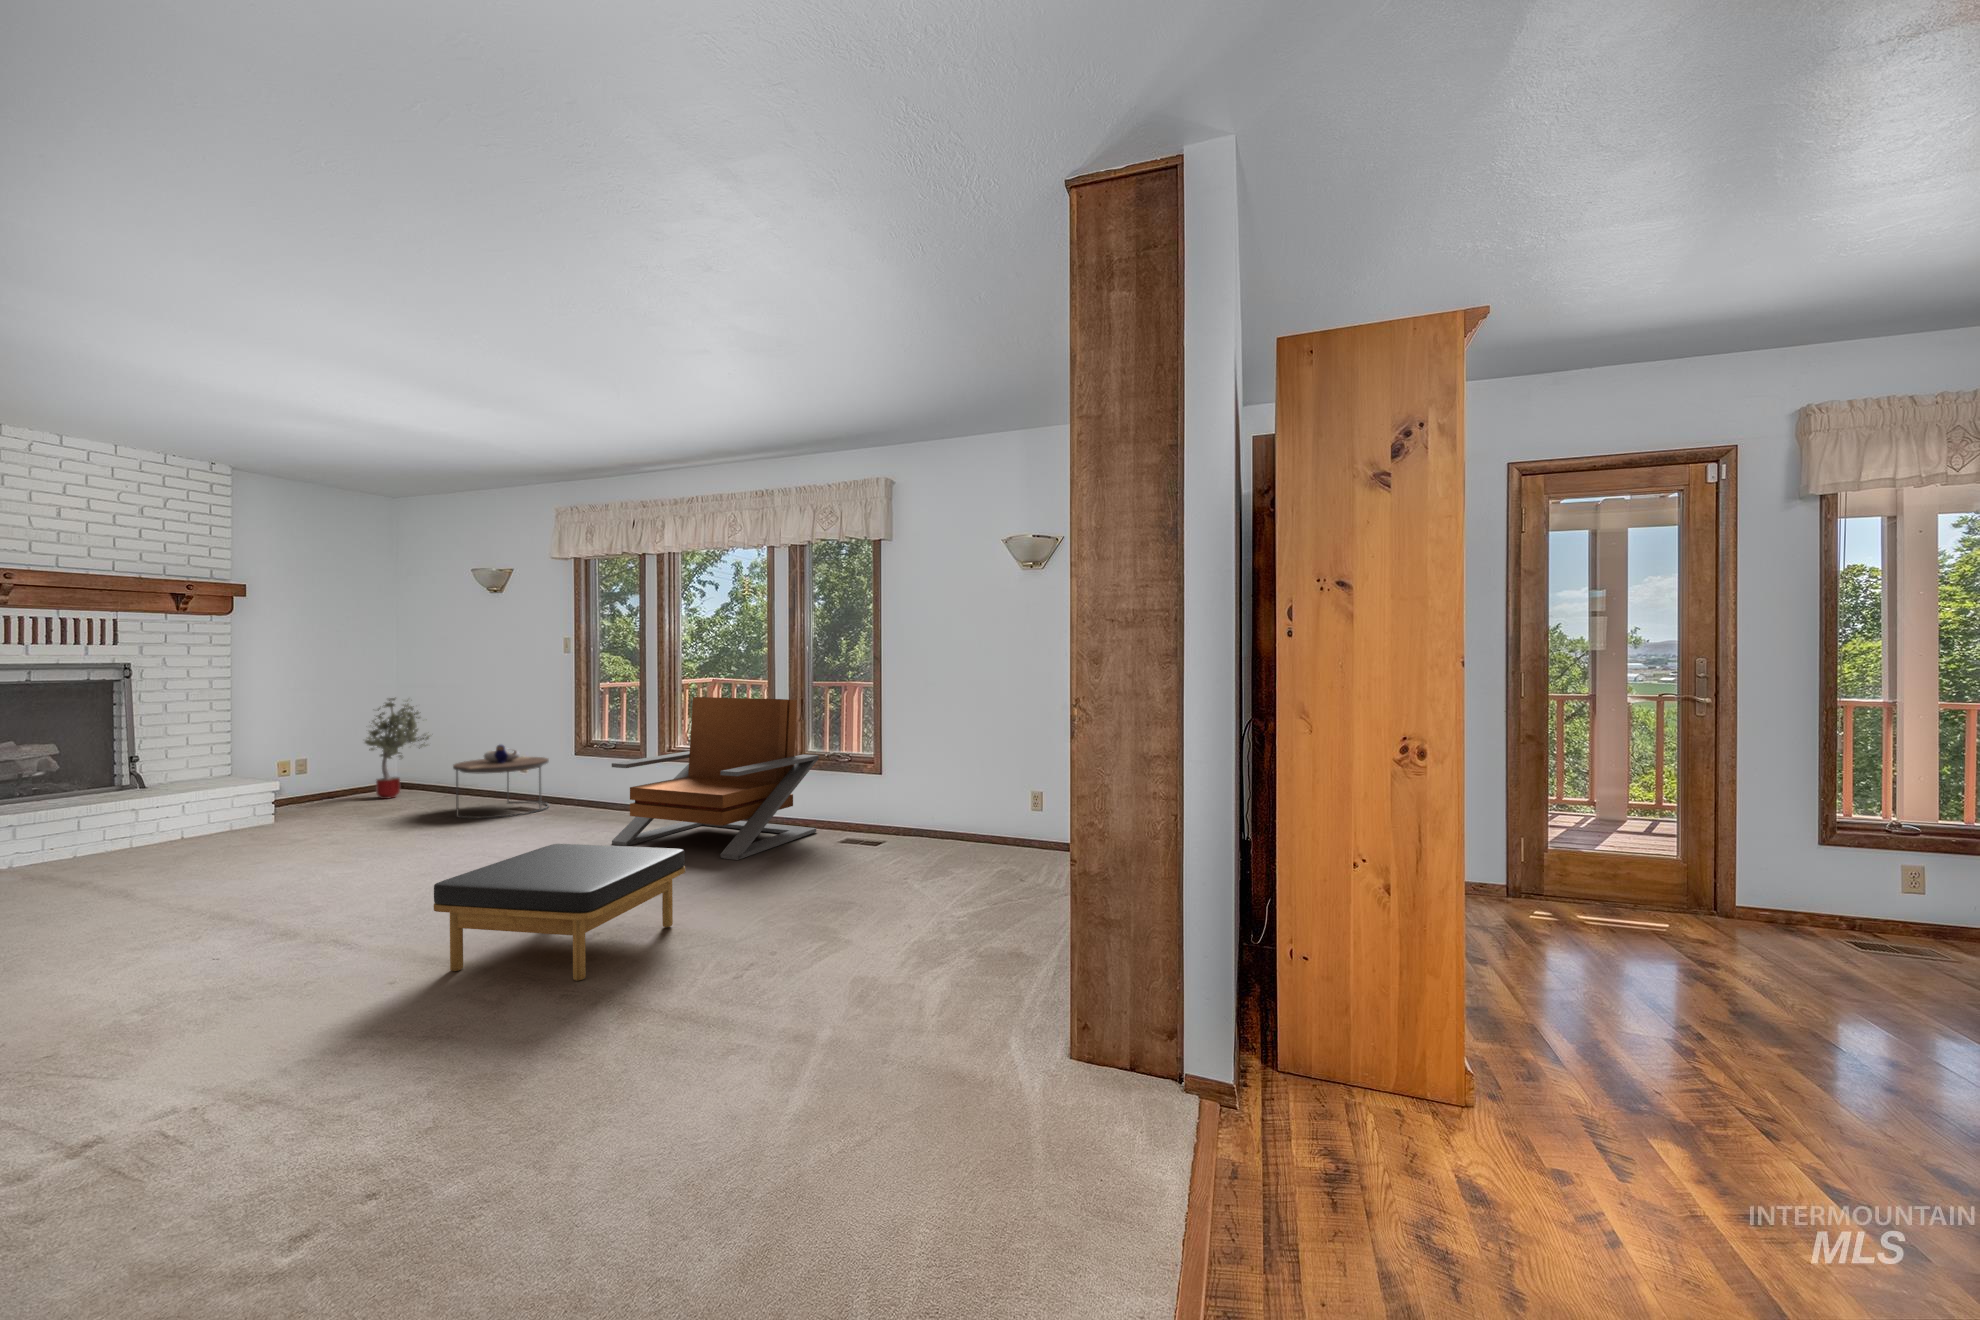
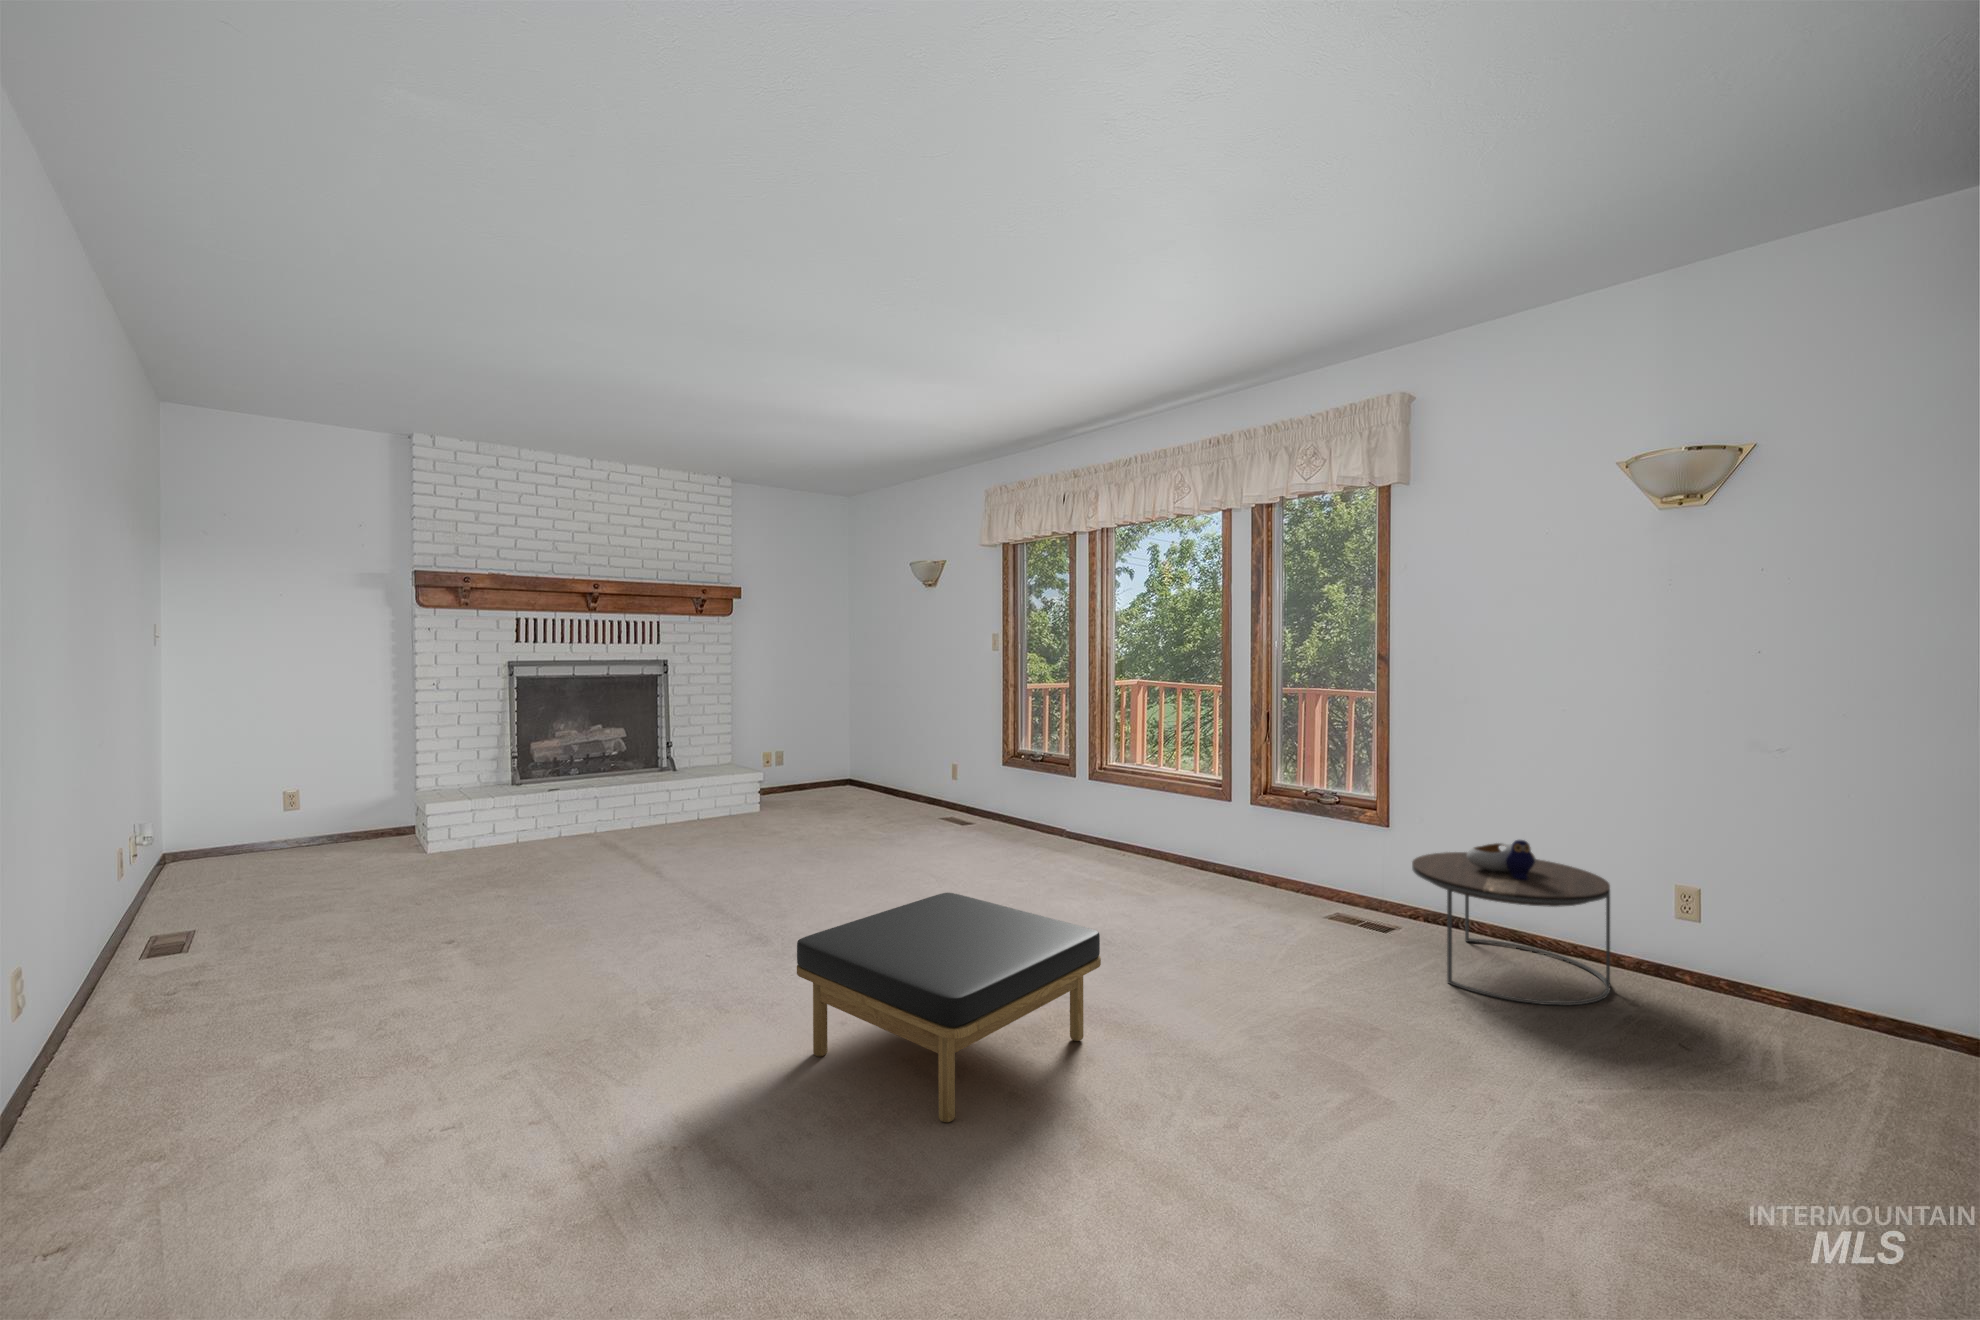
potted tree: present [365,697,430,799] -> none [834,695,888,793]
lounge chair: present [612,697,819,860] -> none [1033,705,1291,930]
side table: present [453,745,549,818] -> present [1412,840,1610,1005]

